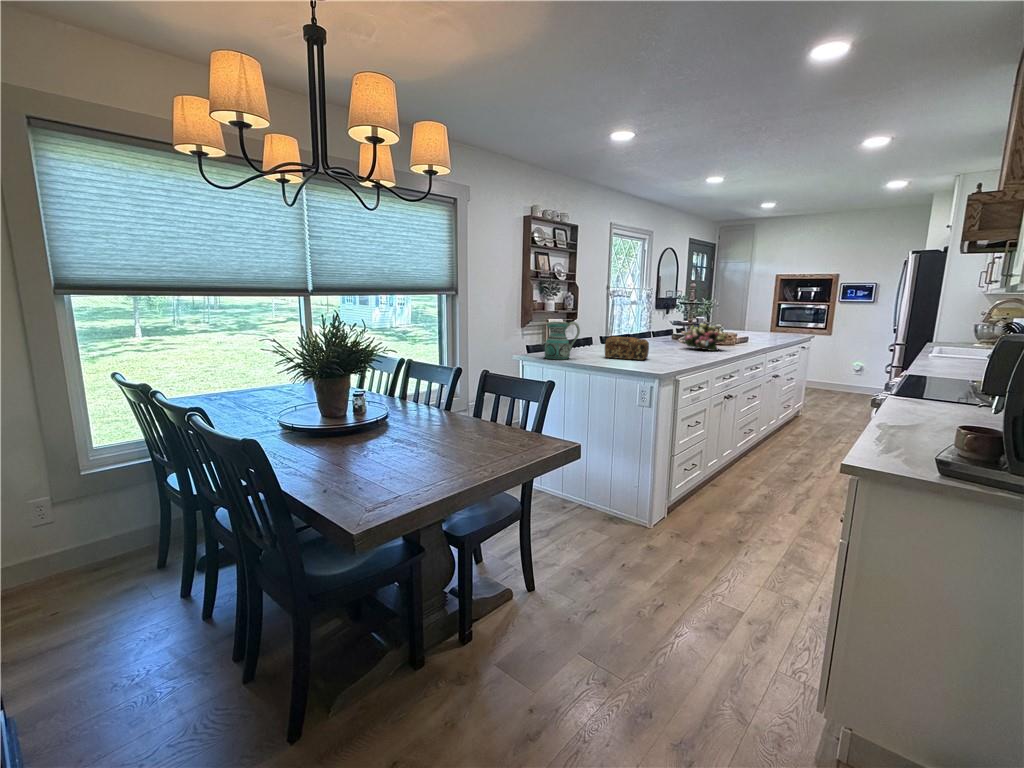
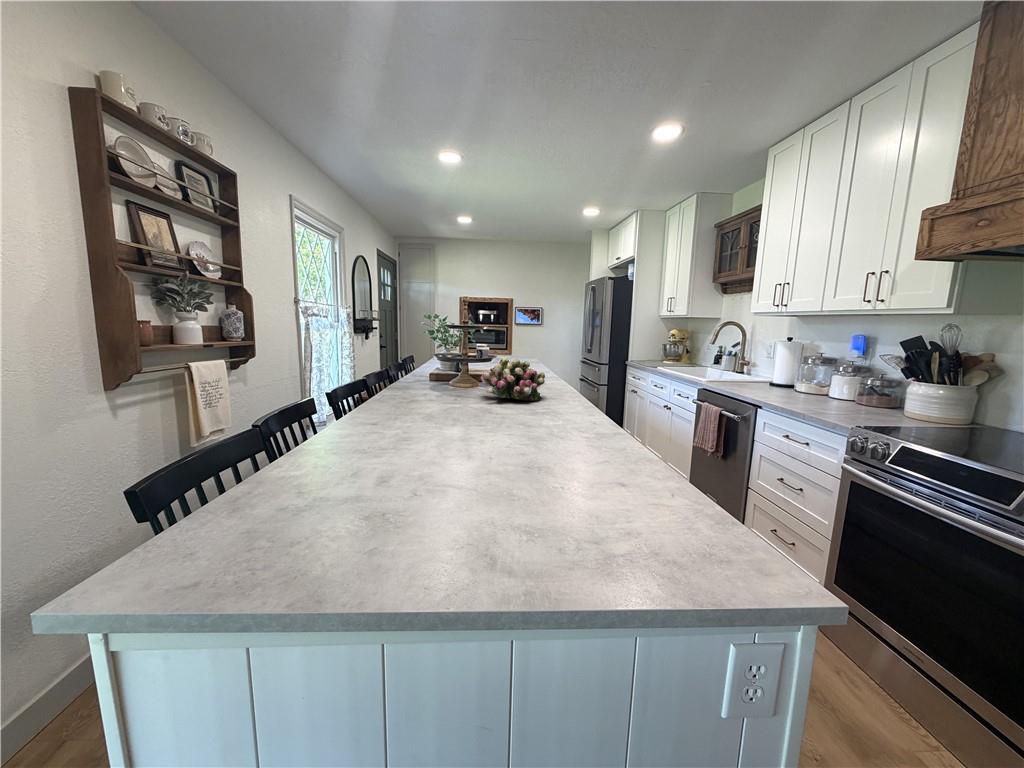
ceramic pitcher: present [545,321,580,360] -> none [251,398,391,573]
bread loaf: present [605,336,649,360] -> none [439,413,551,481]

